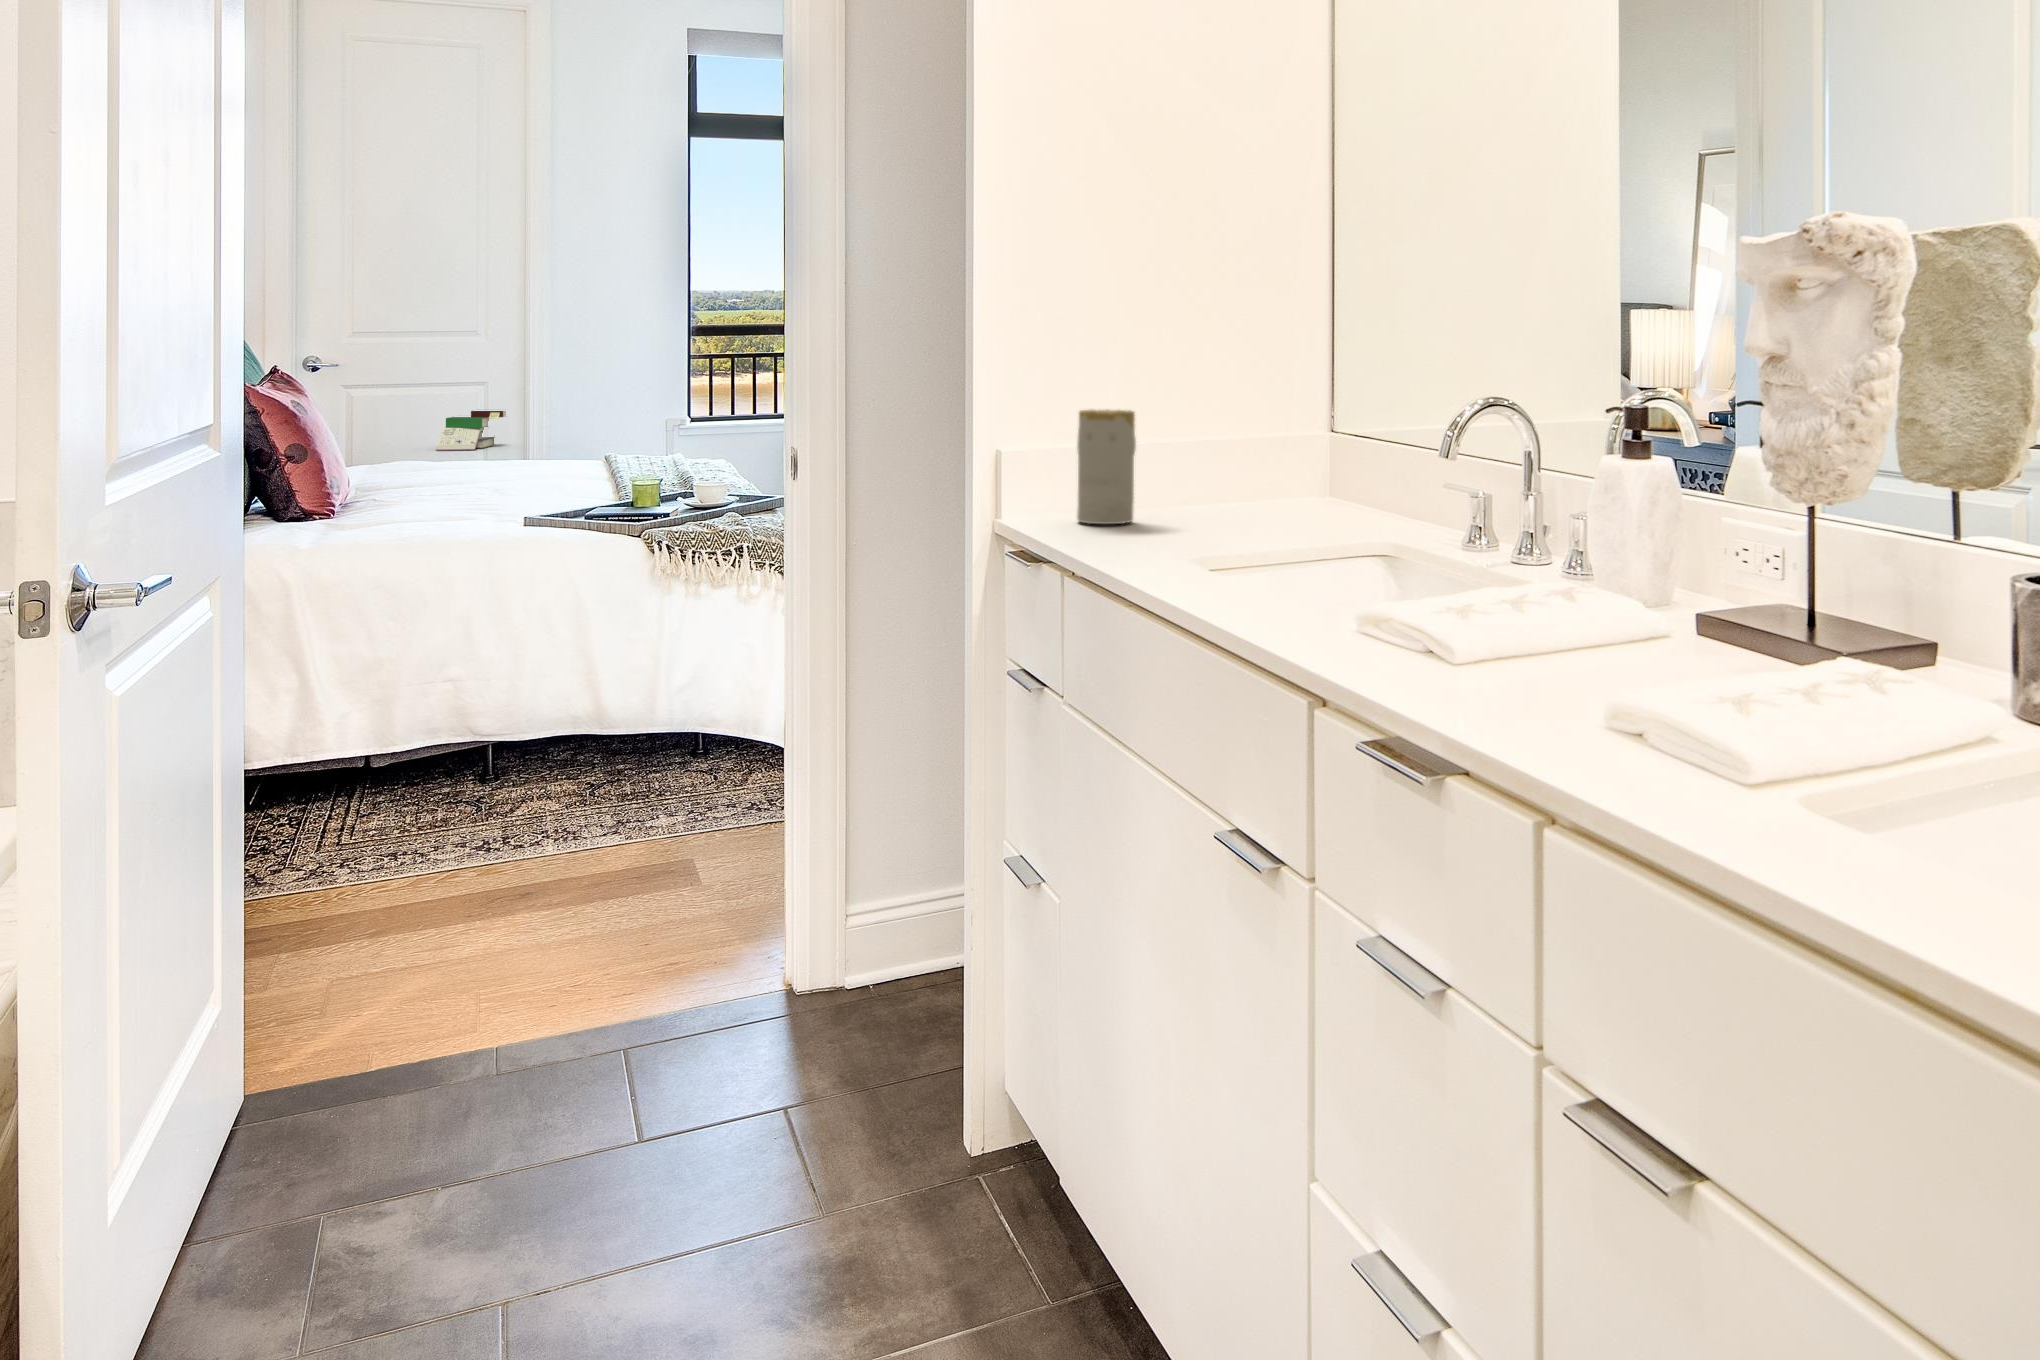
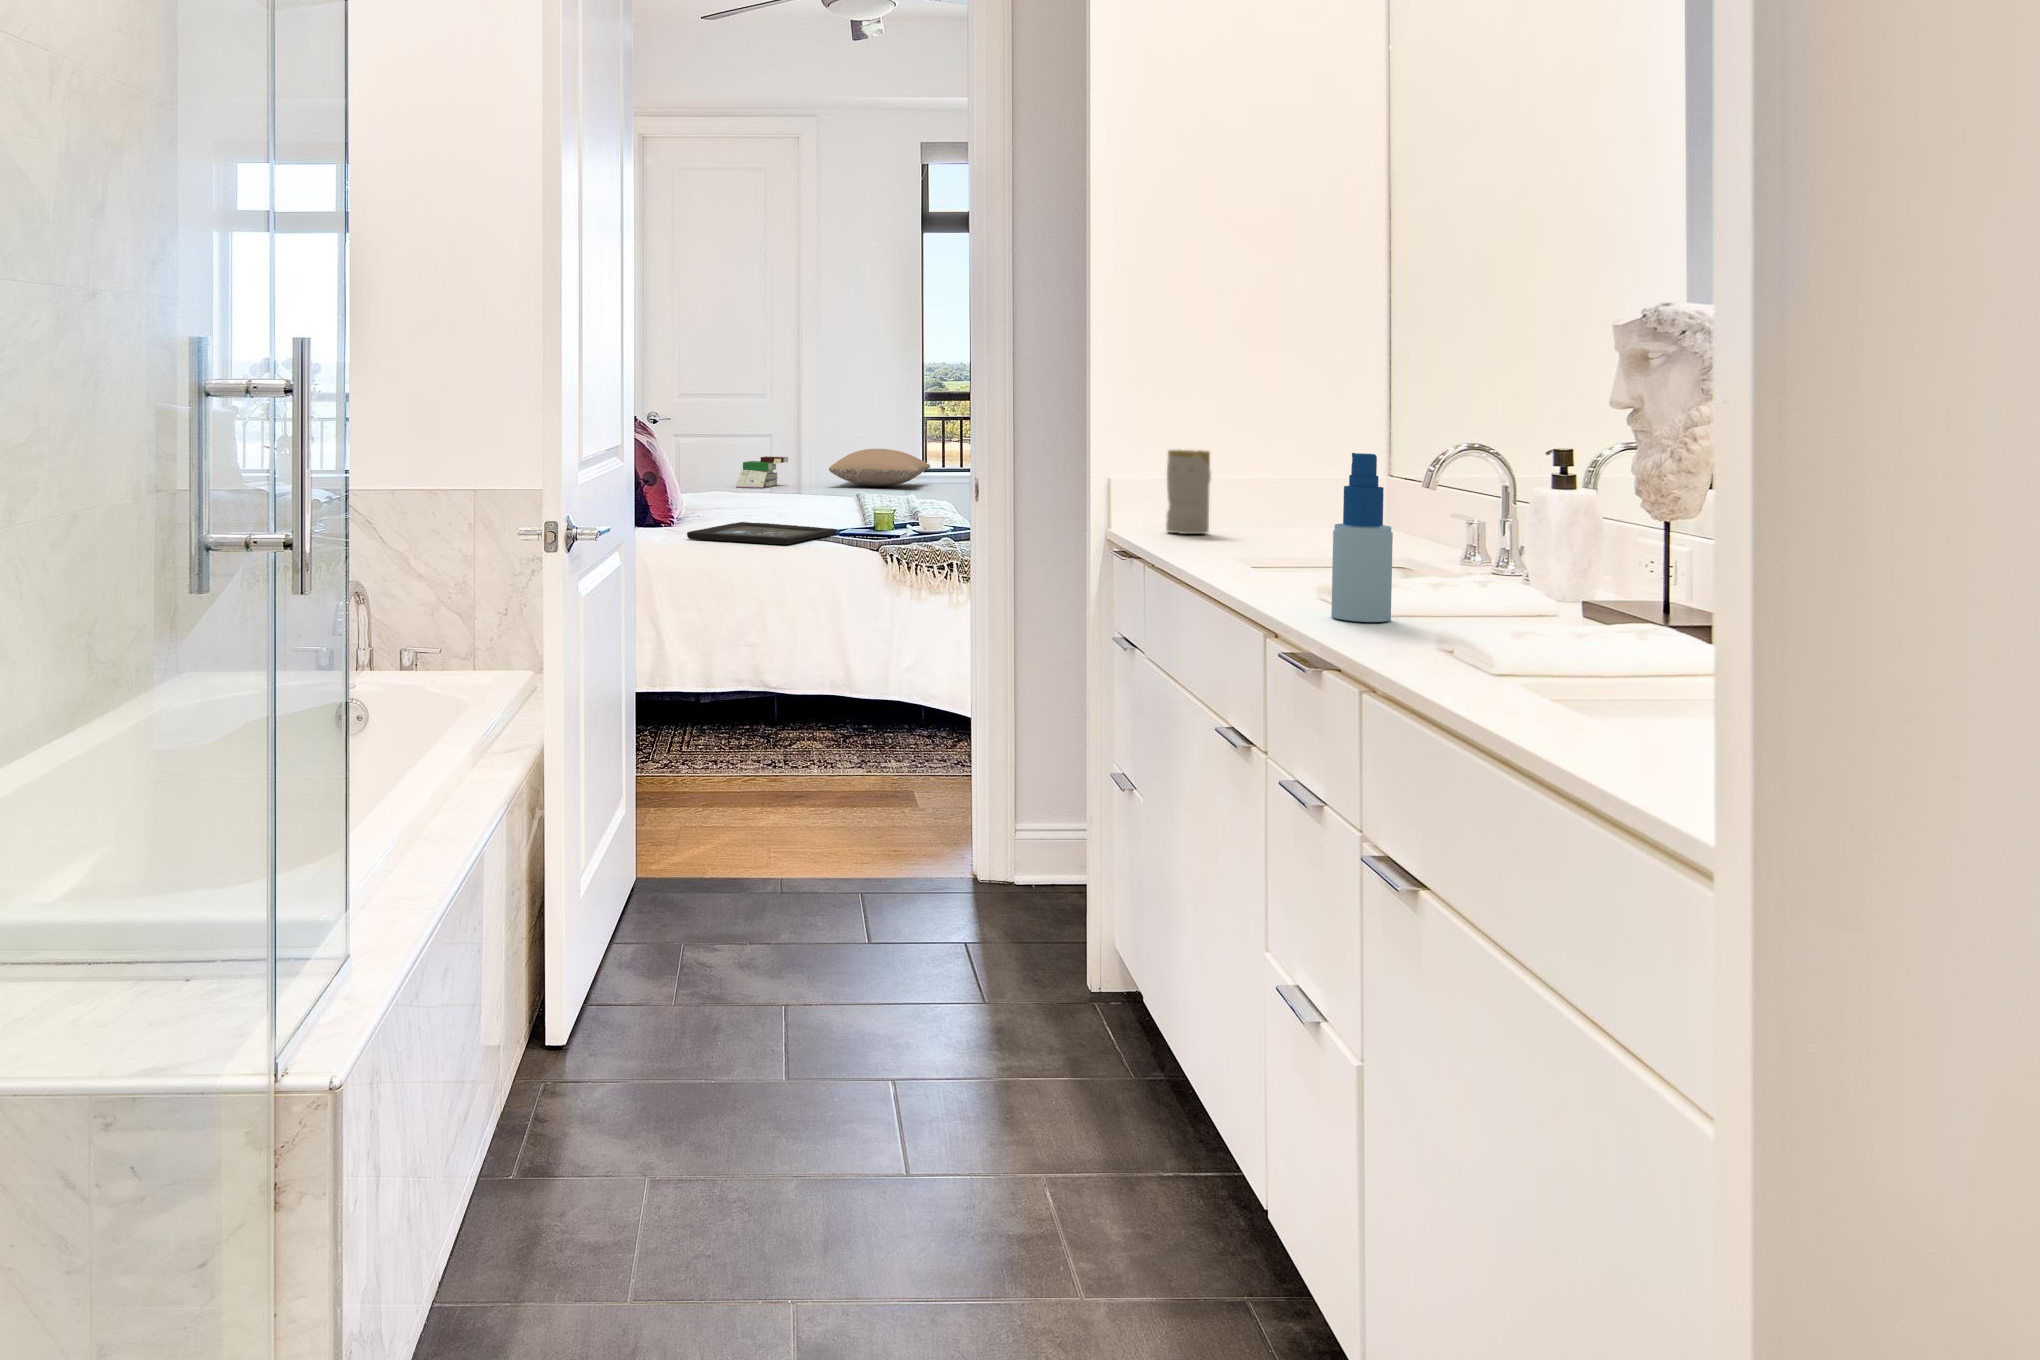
pillow: none [565,397,698,442] -> present [829,449,930,486]
spray bottle: none [1446,431,1536,696] -> present [1331,453,1393,622]
tray: none [353,505,580,536] -> present [687,522,837,544]

